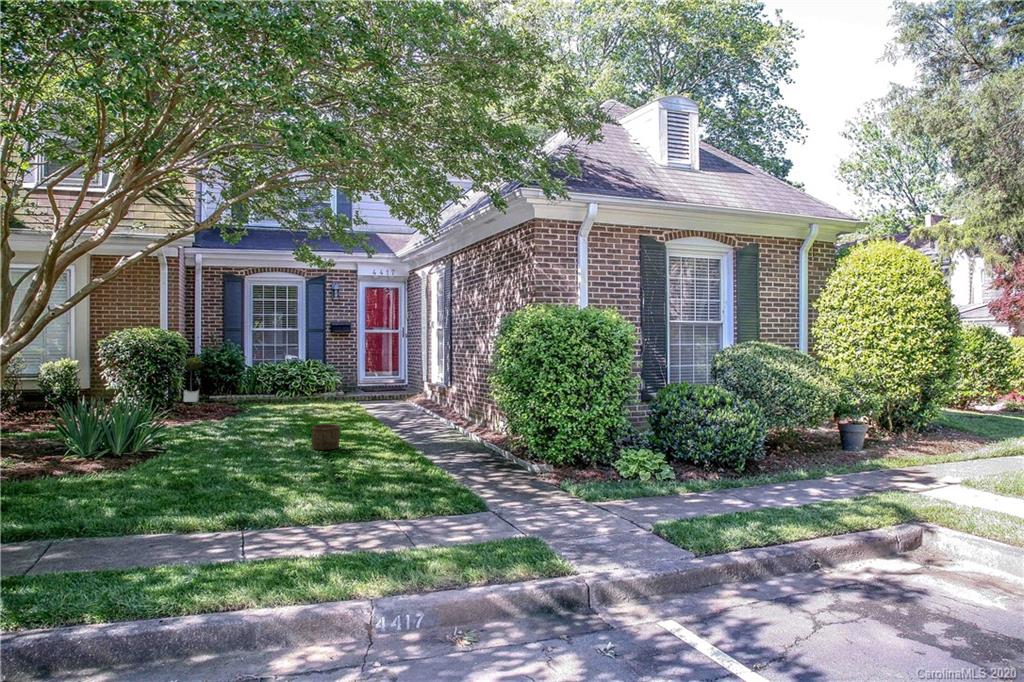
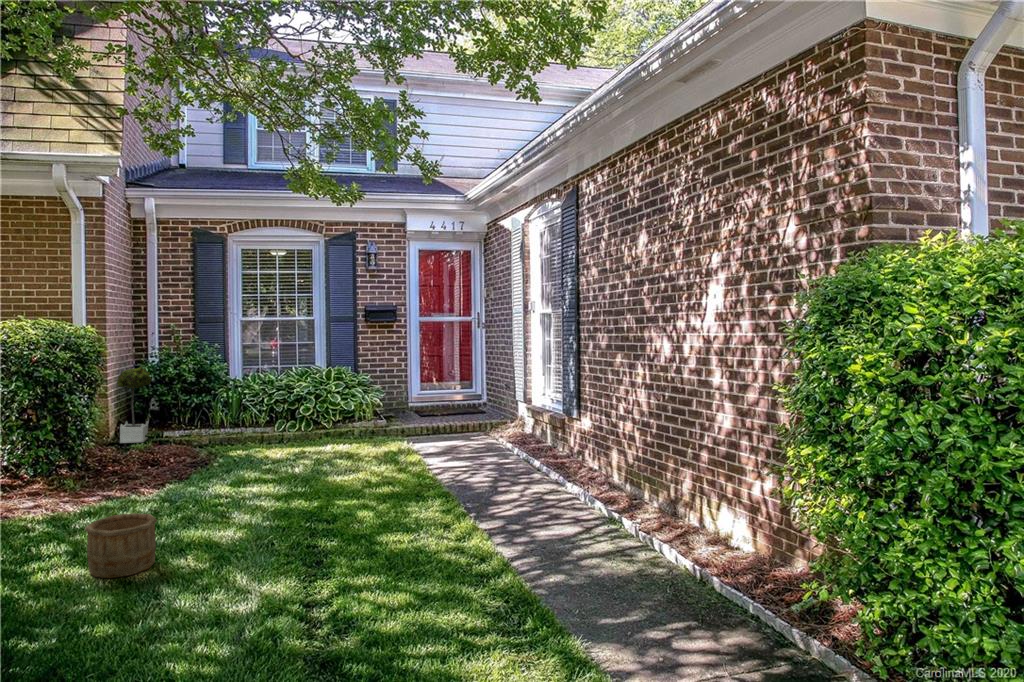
wooden bucket: present [311,424,340,450] -> present [85,513,157,578]

